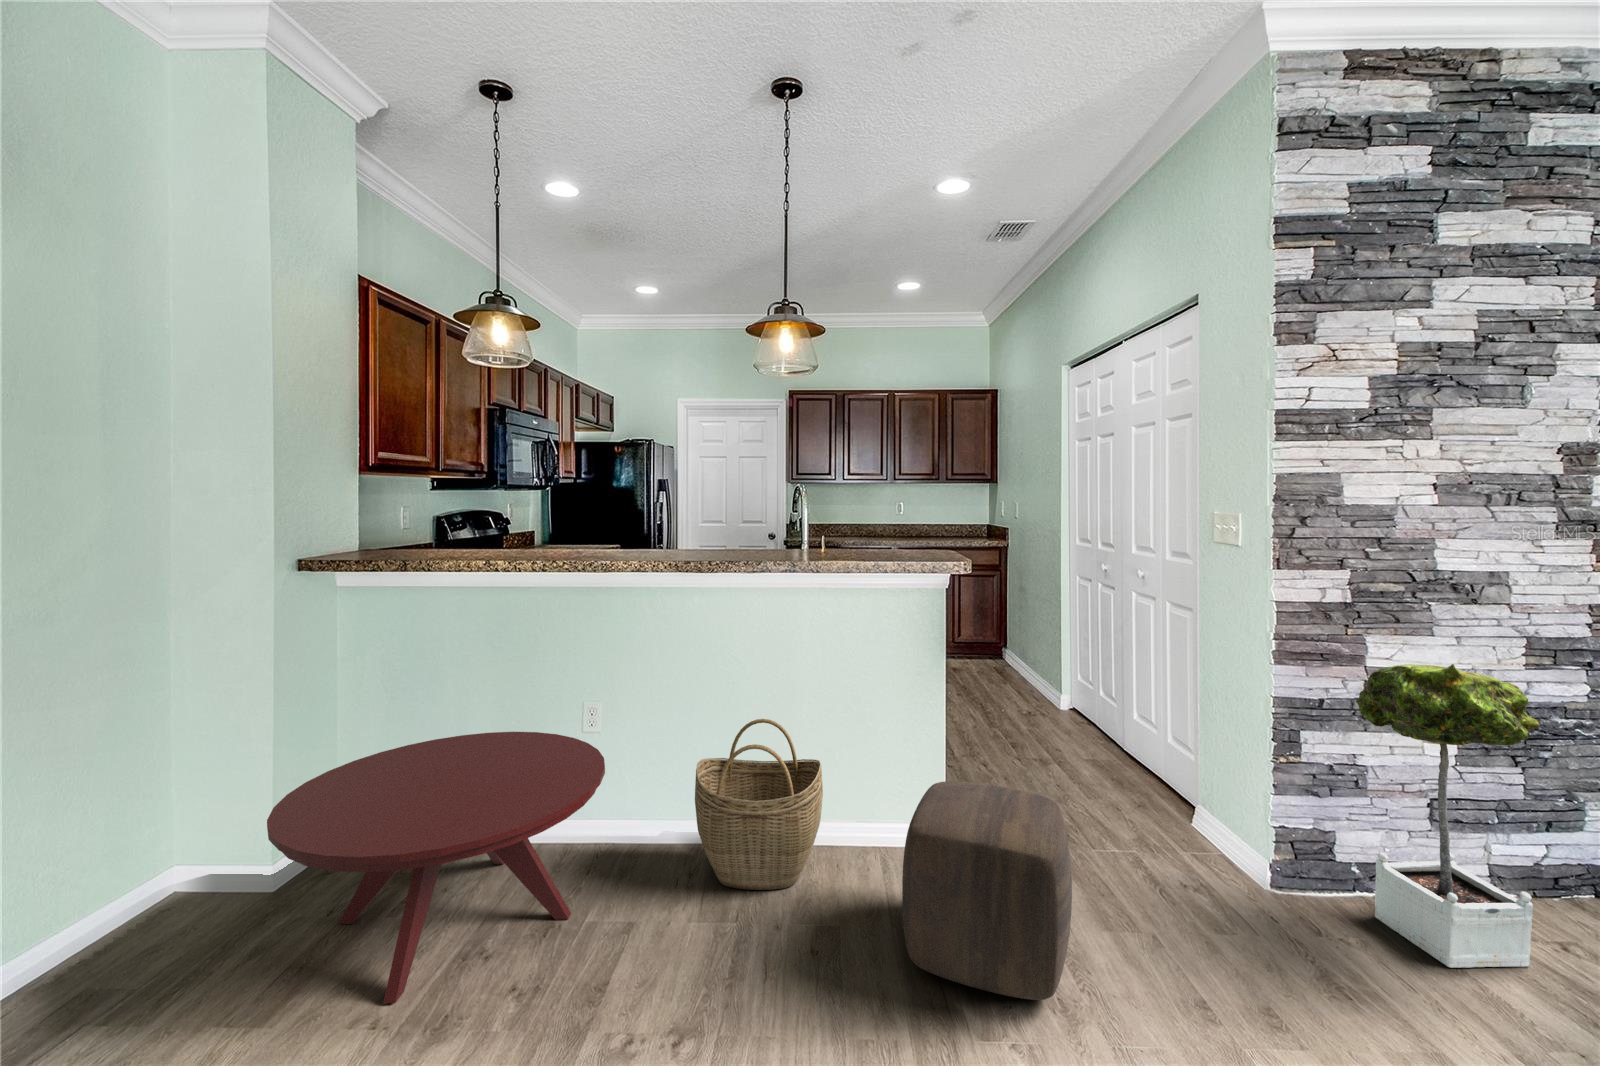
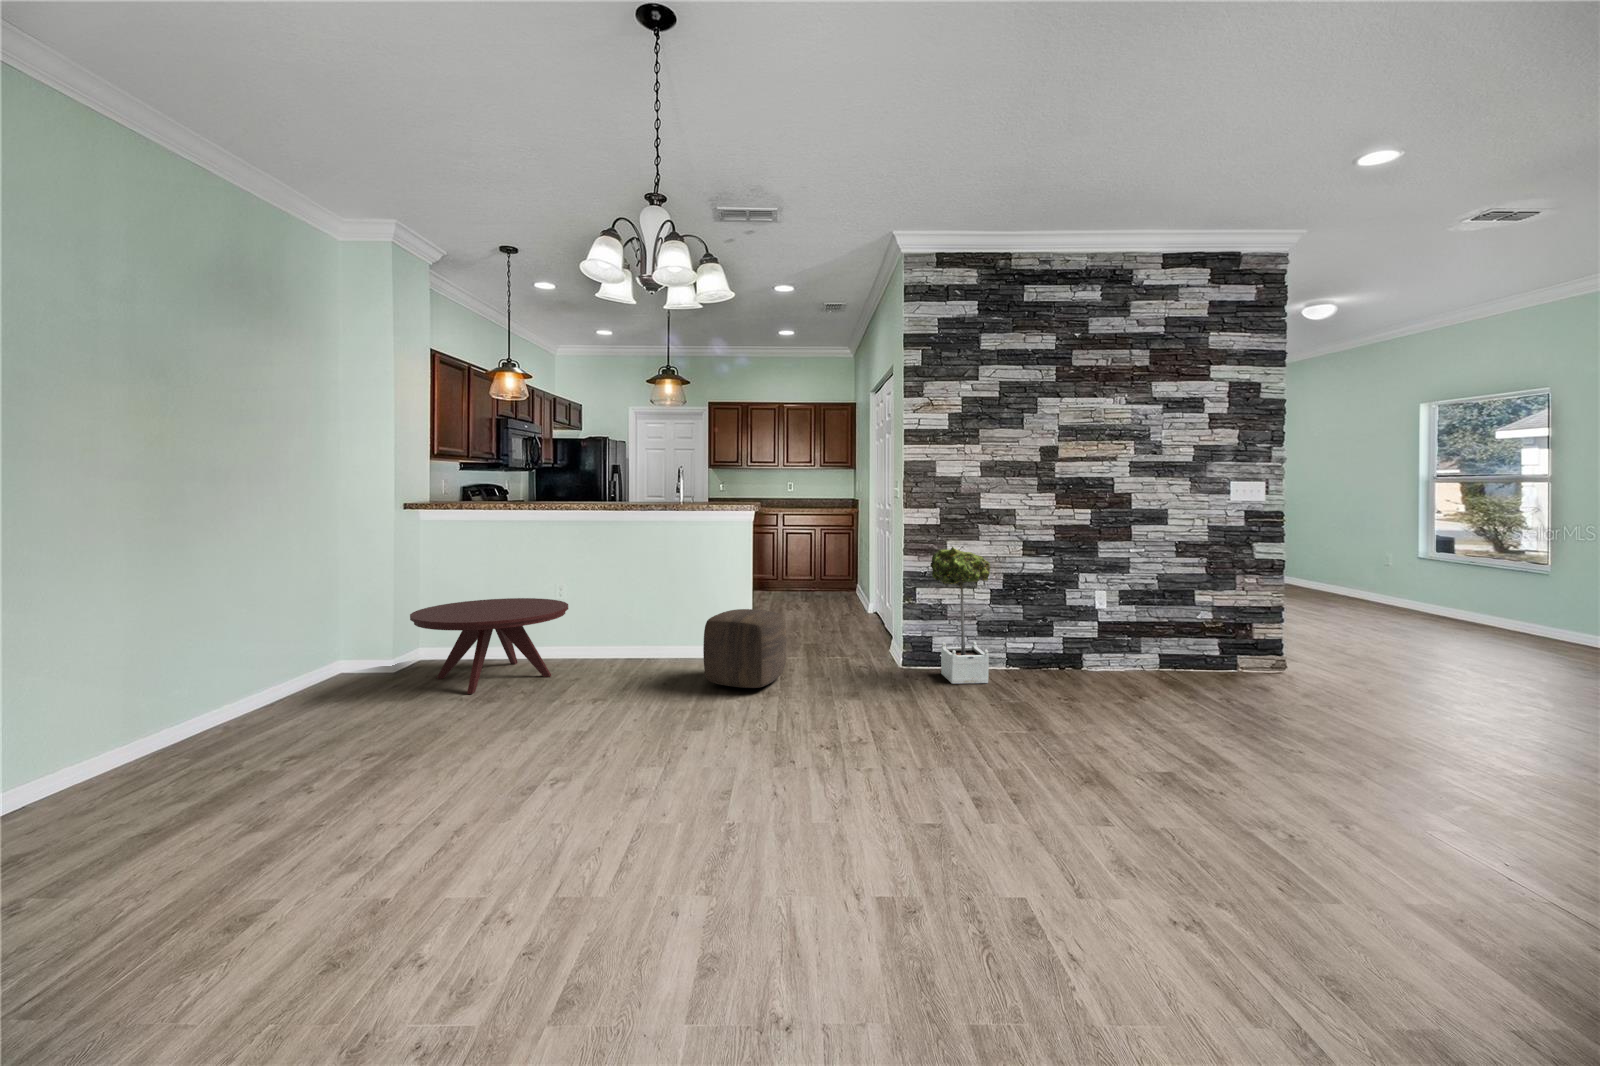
woven basket: present [695,719,823,890] -> none [615,590,682,669]

